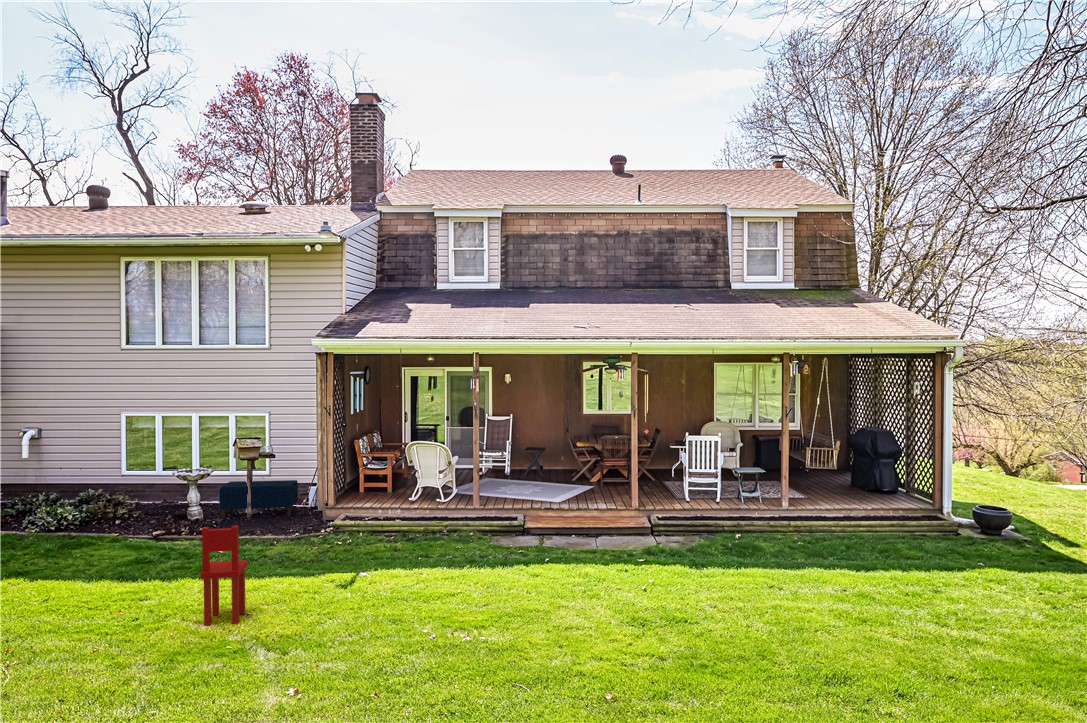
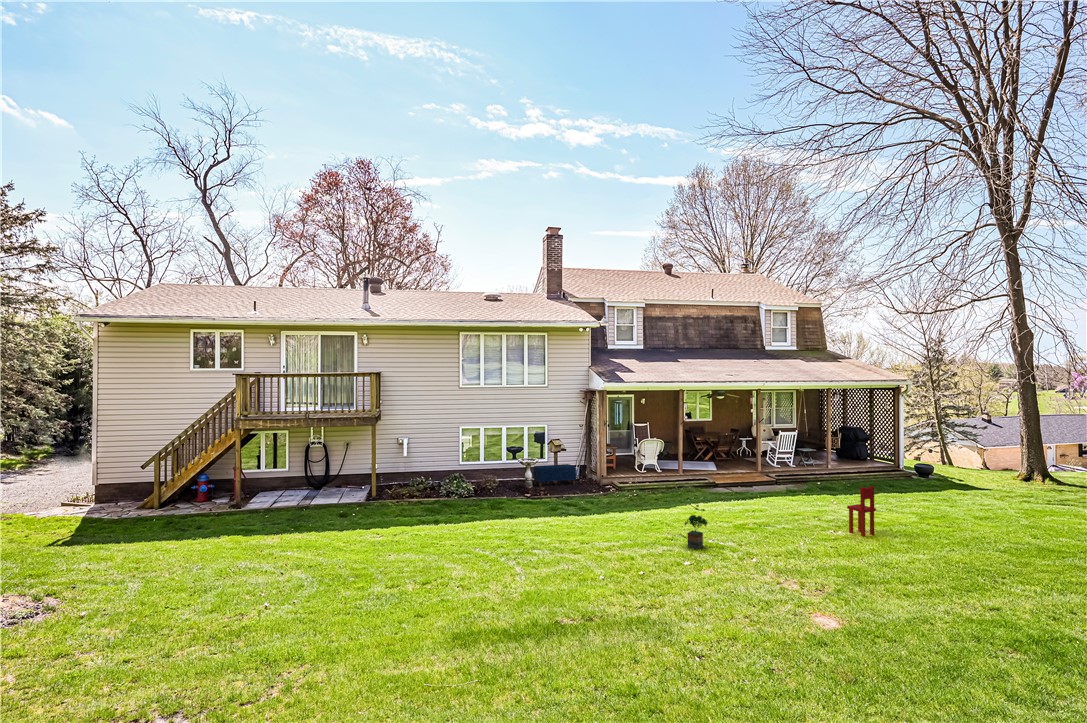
chair: present [200,526,248,626] -> present [847,486,876,537]
potted tree: none [88,607,146,690] -> present [685,515,708,549]

